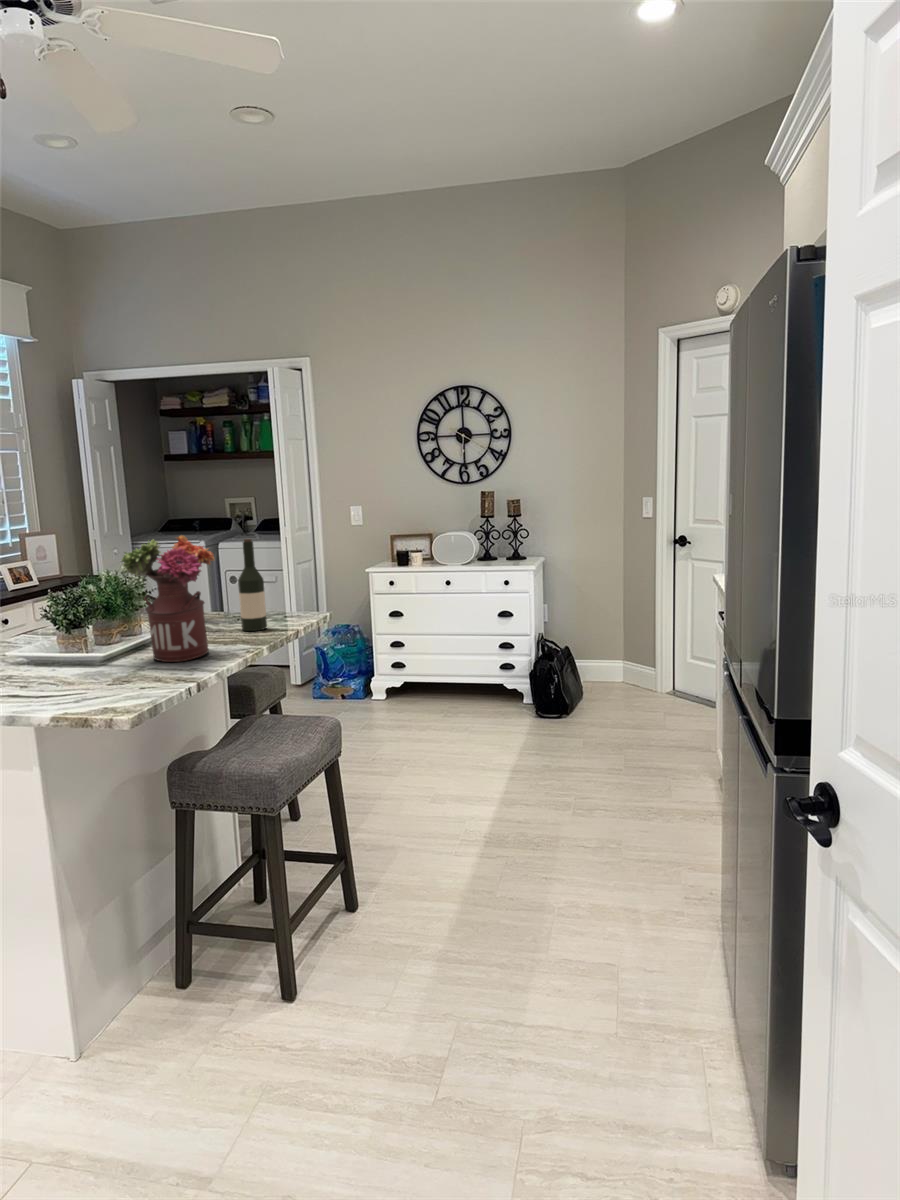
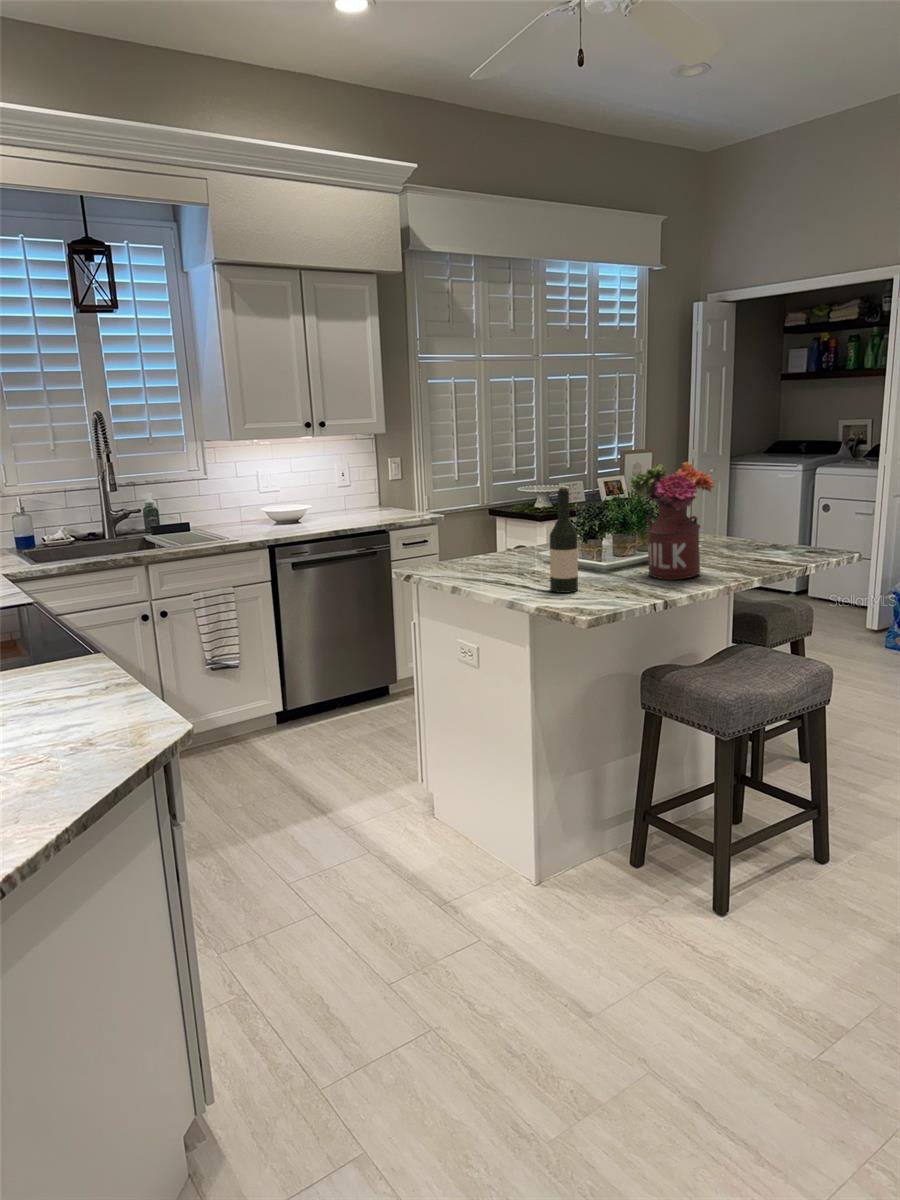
wine bottle: present [238,539,267,631] -> present [550,488,578,593]

